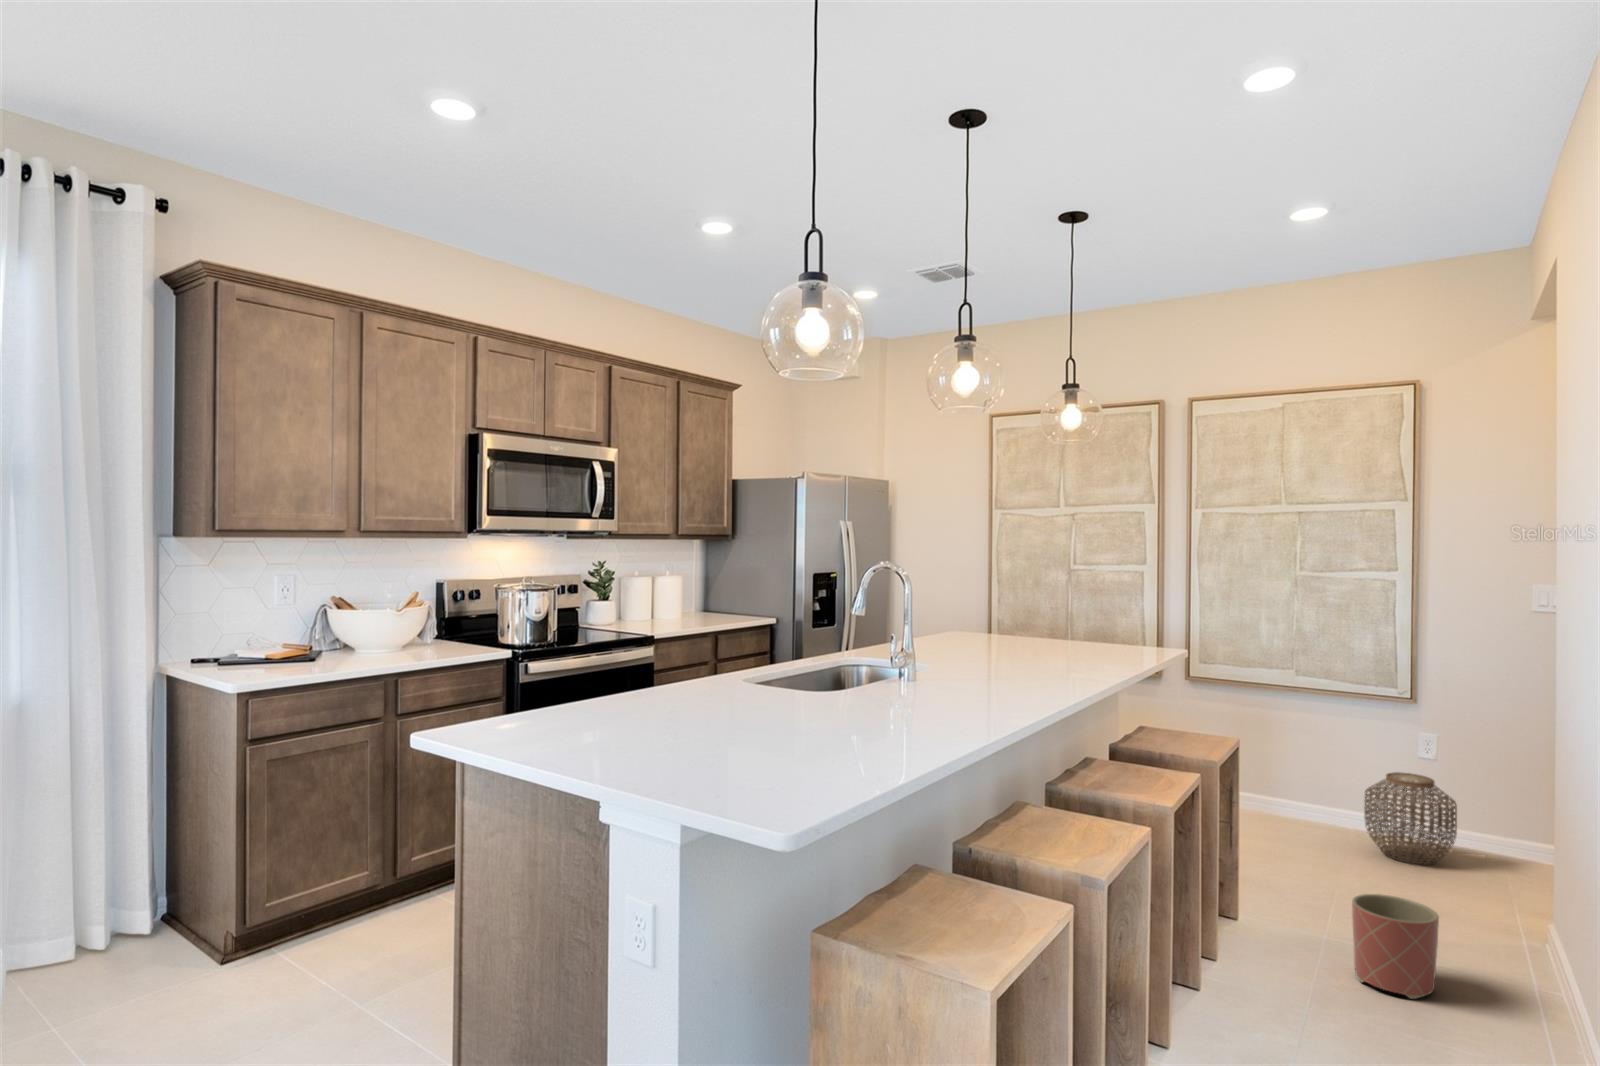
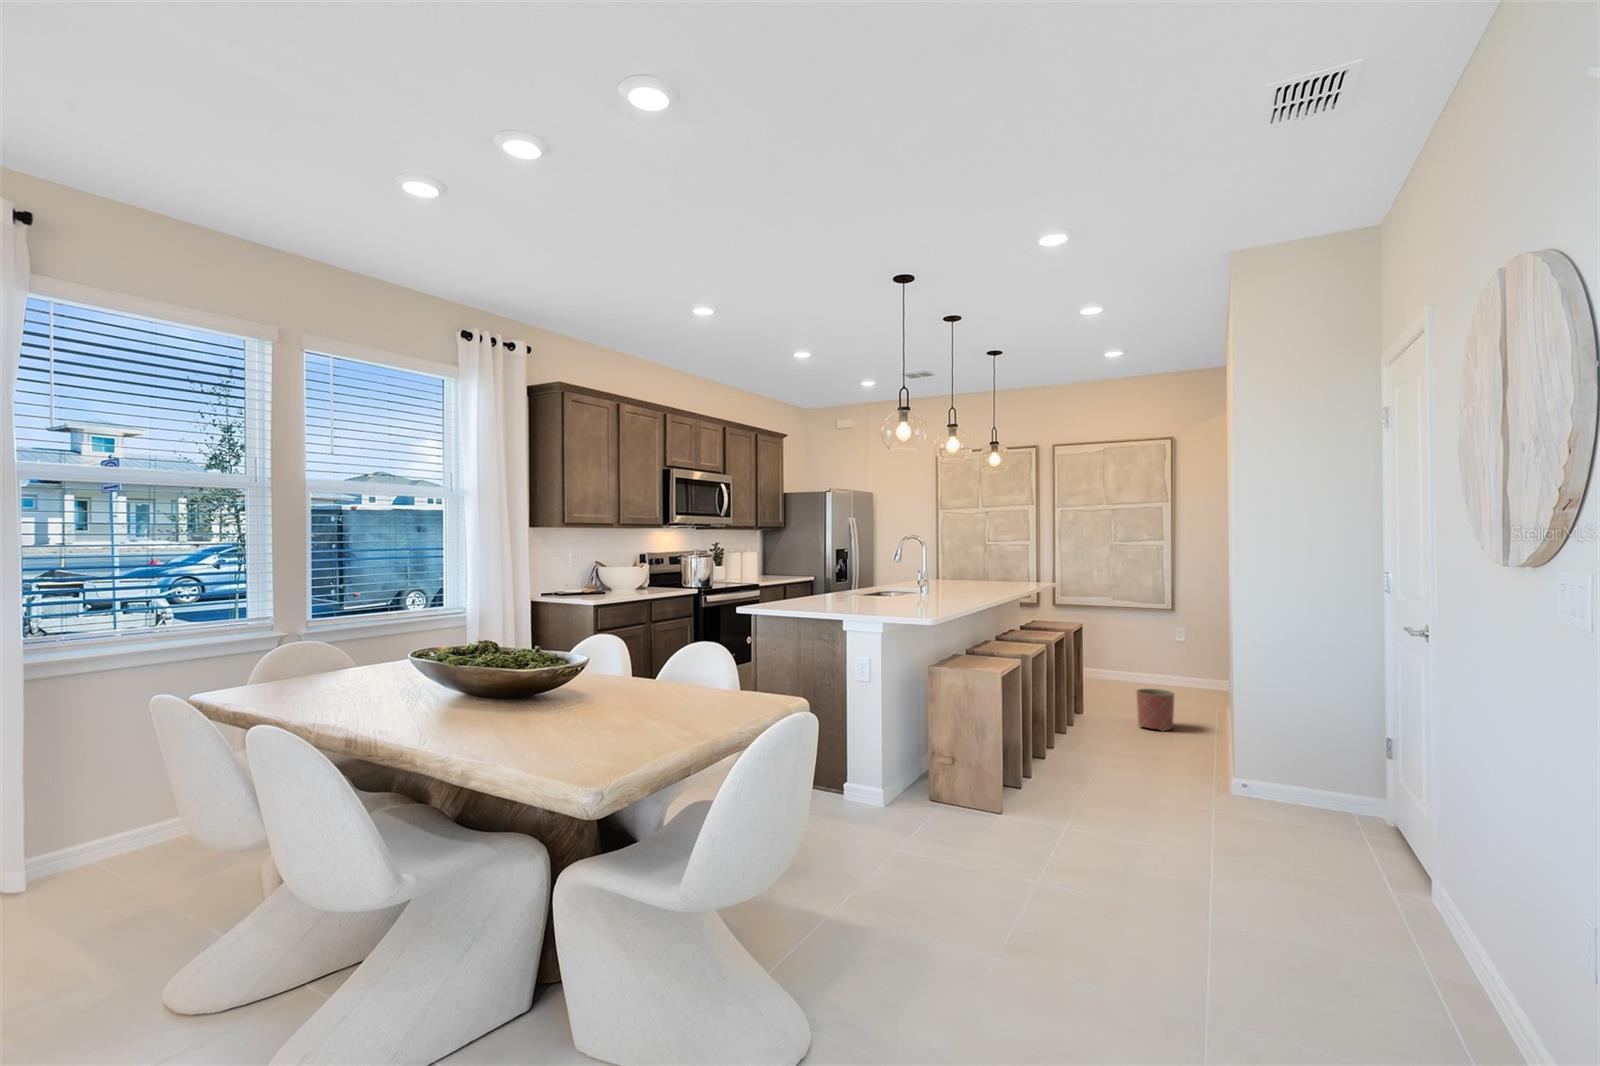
woven basket: present [1365,772,1457,865] -> none [1148,646,1193,692]

